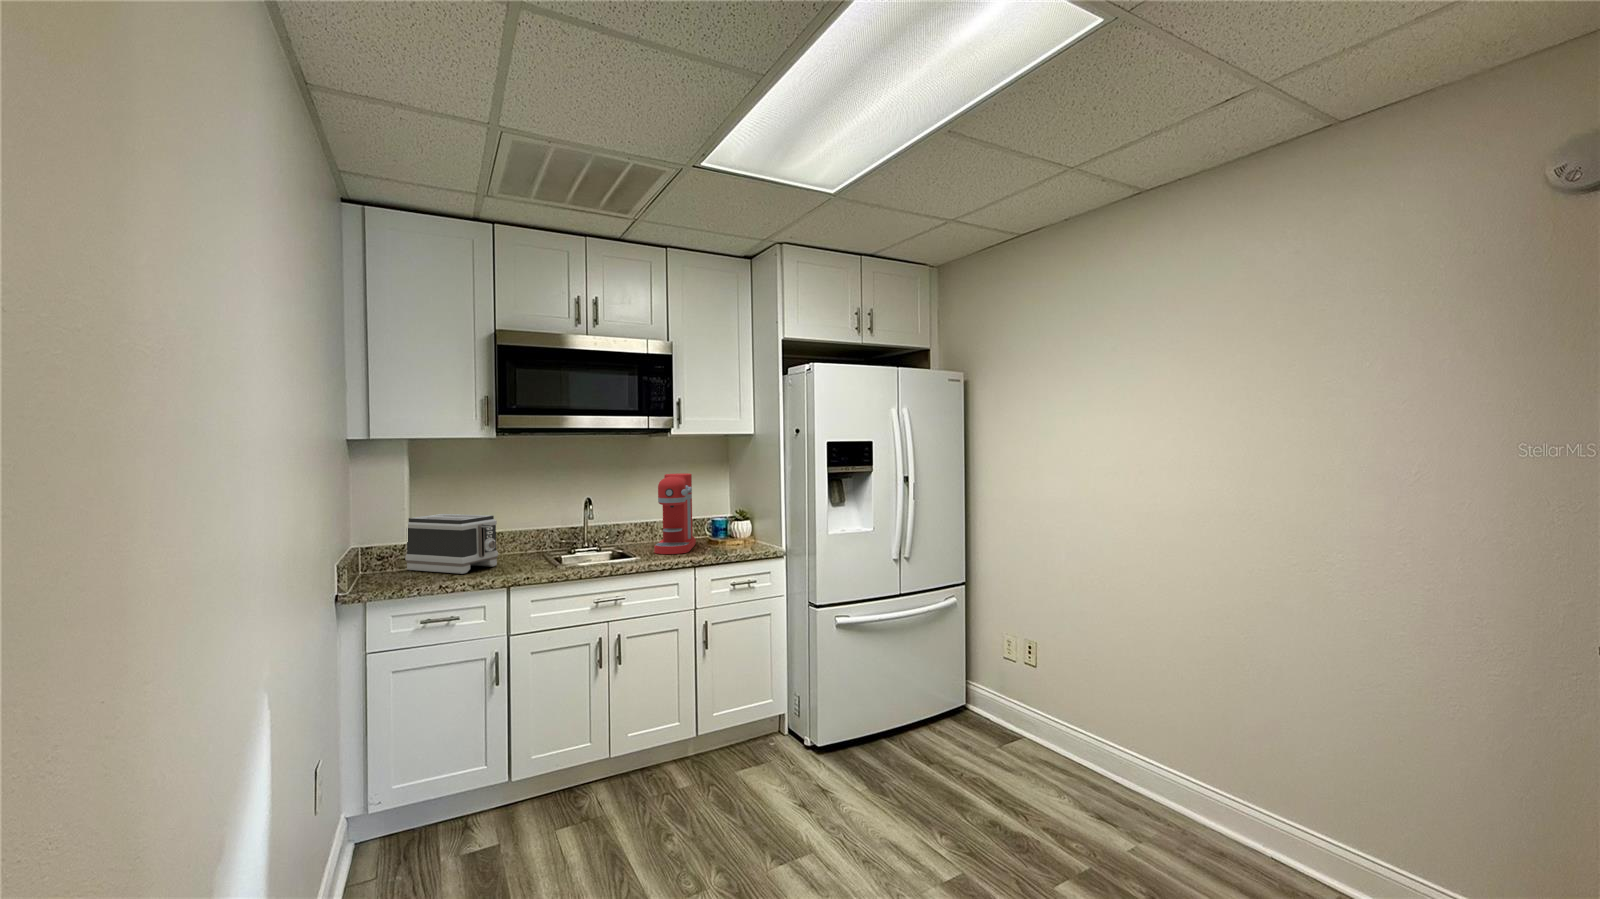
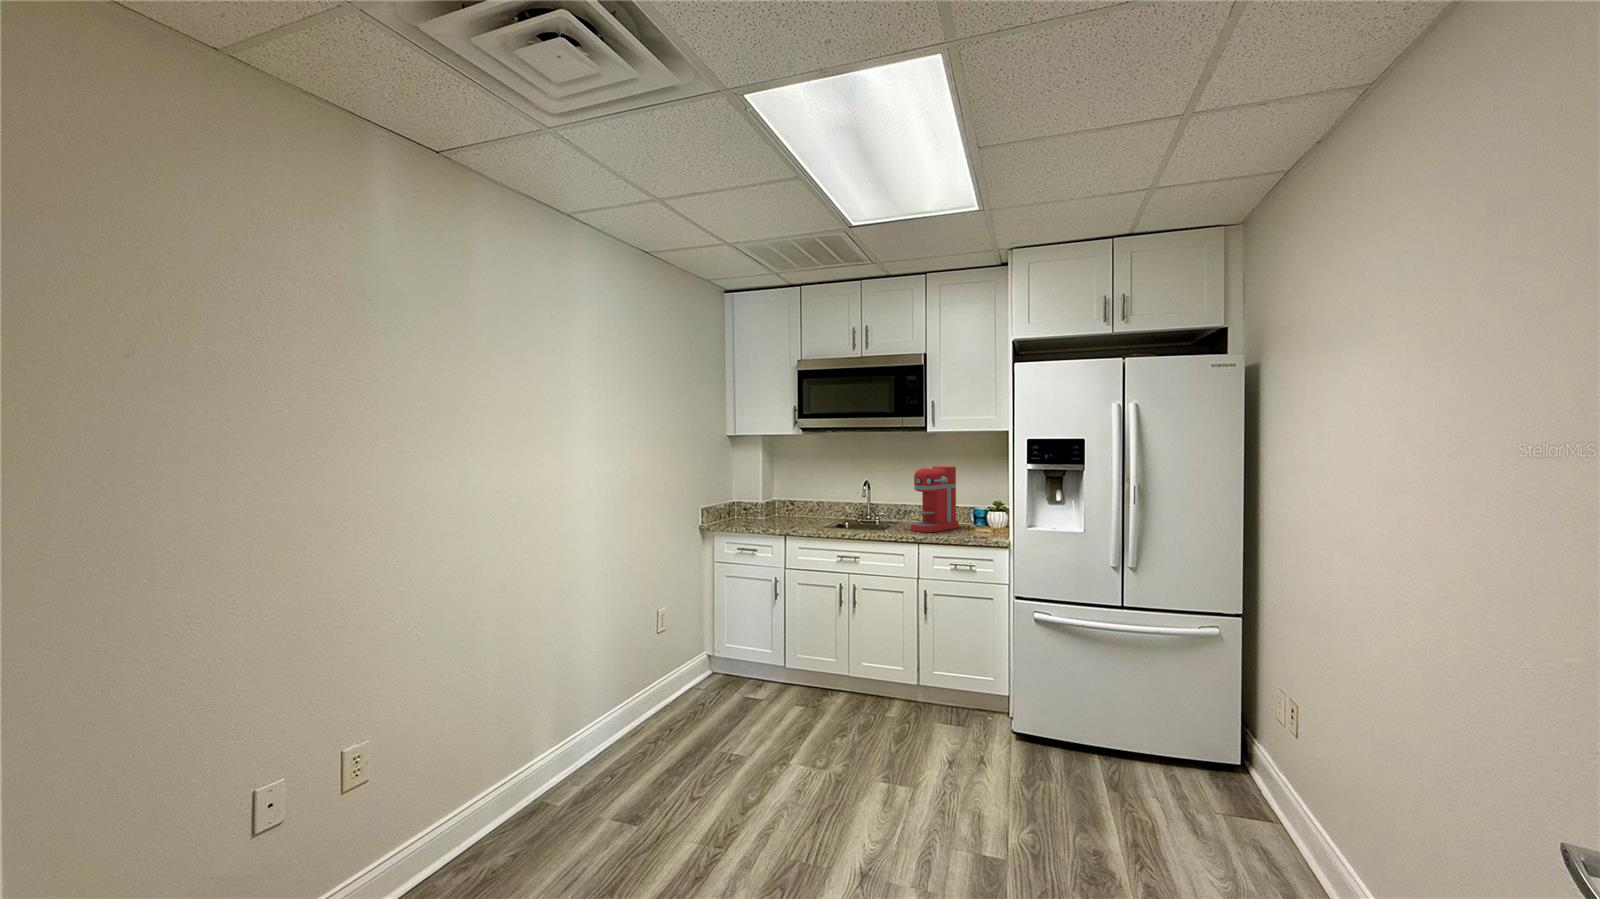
toaster: present [405,514,498,574] -> none [761,486,805,525]

